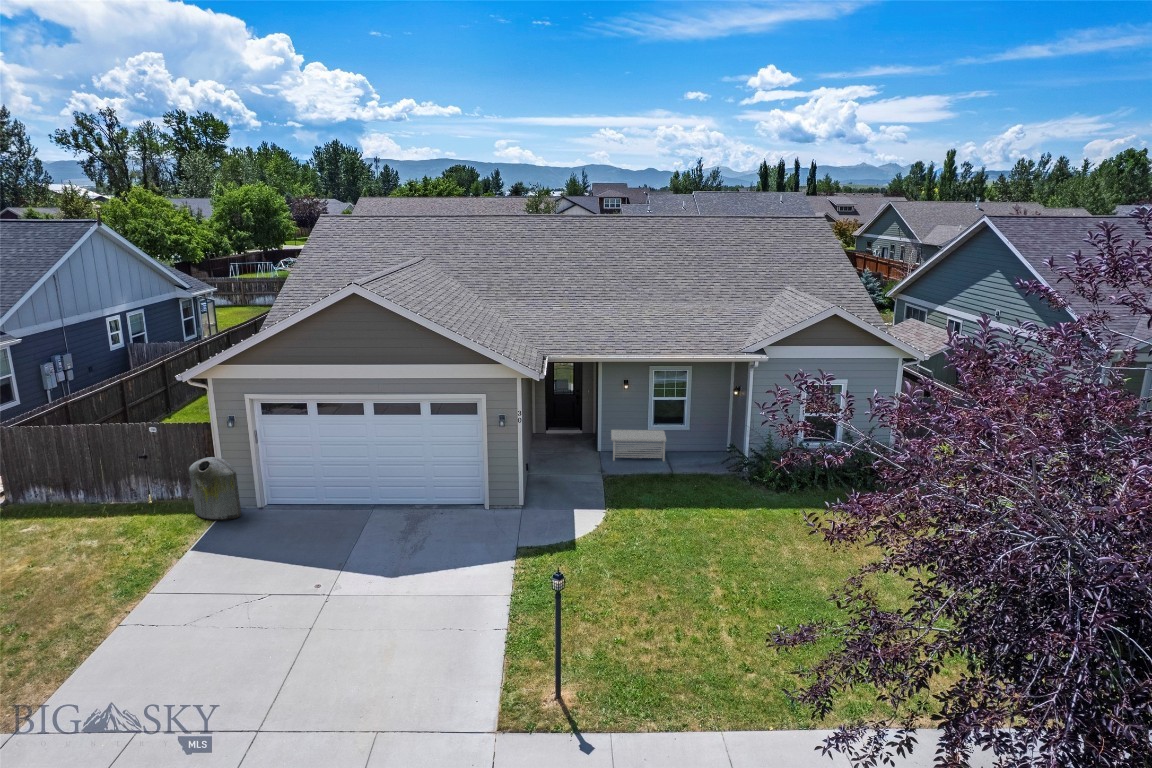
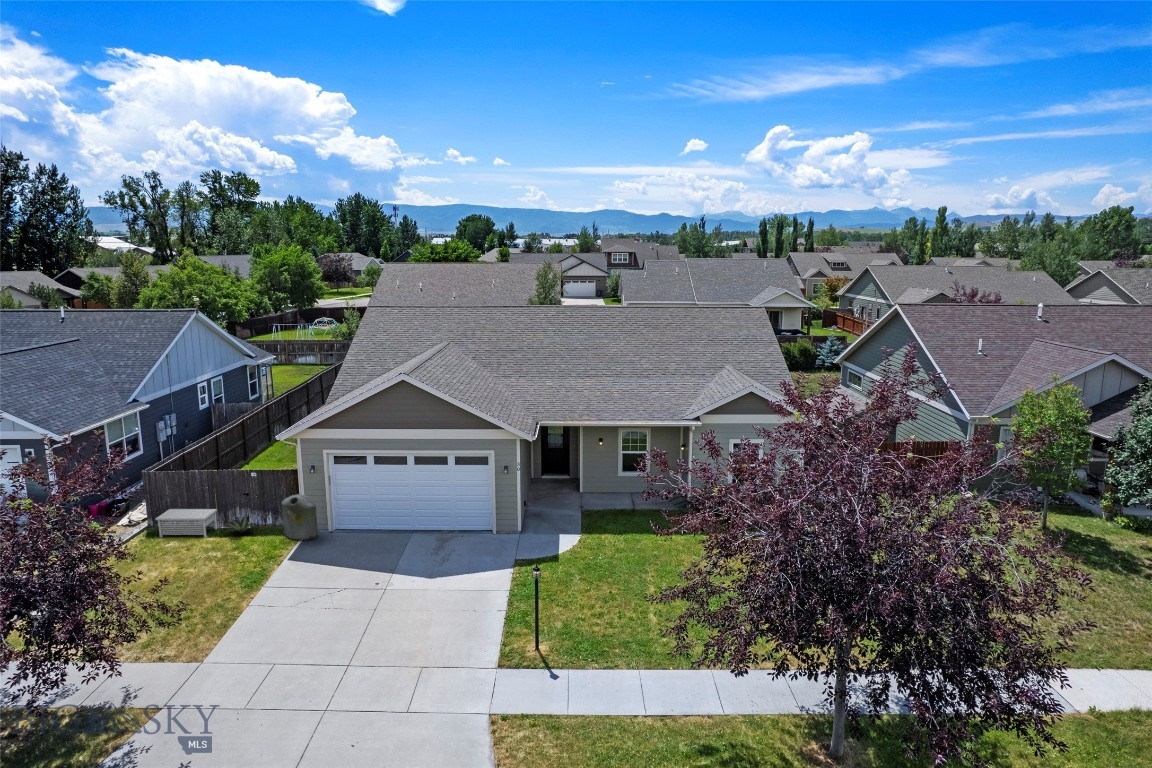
storage bench: present [611,430,666,461] -> present [156,509,217,538]
potted plant: none [106,488,157,515] -> present [223,516,255,535]

